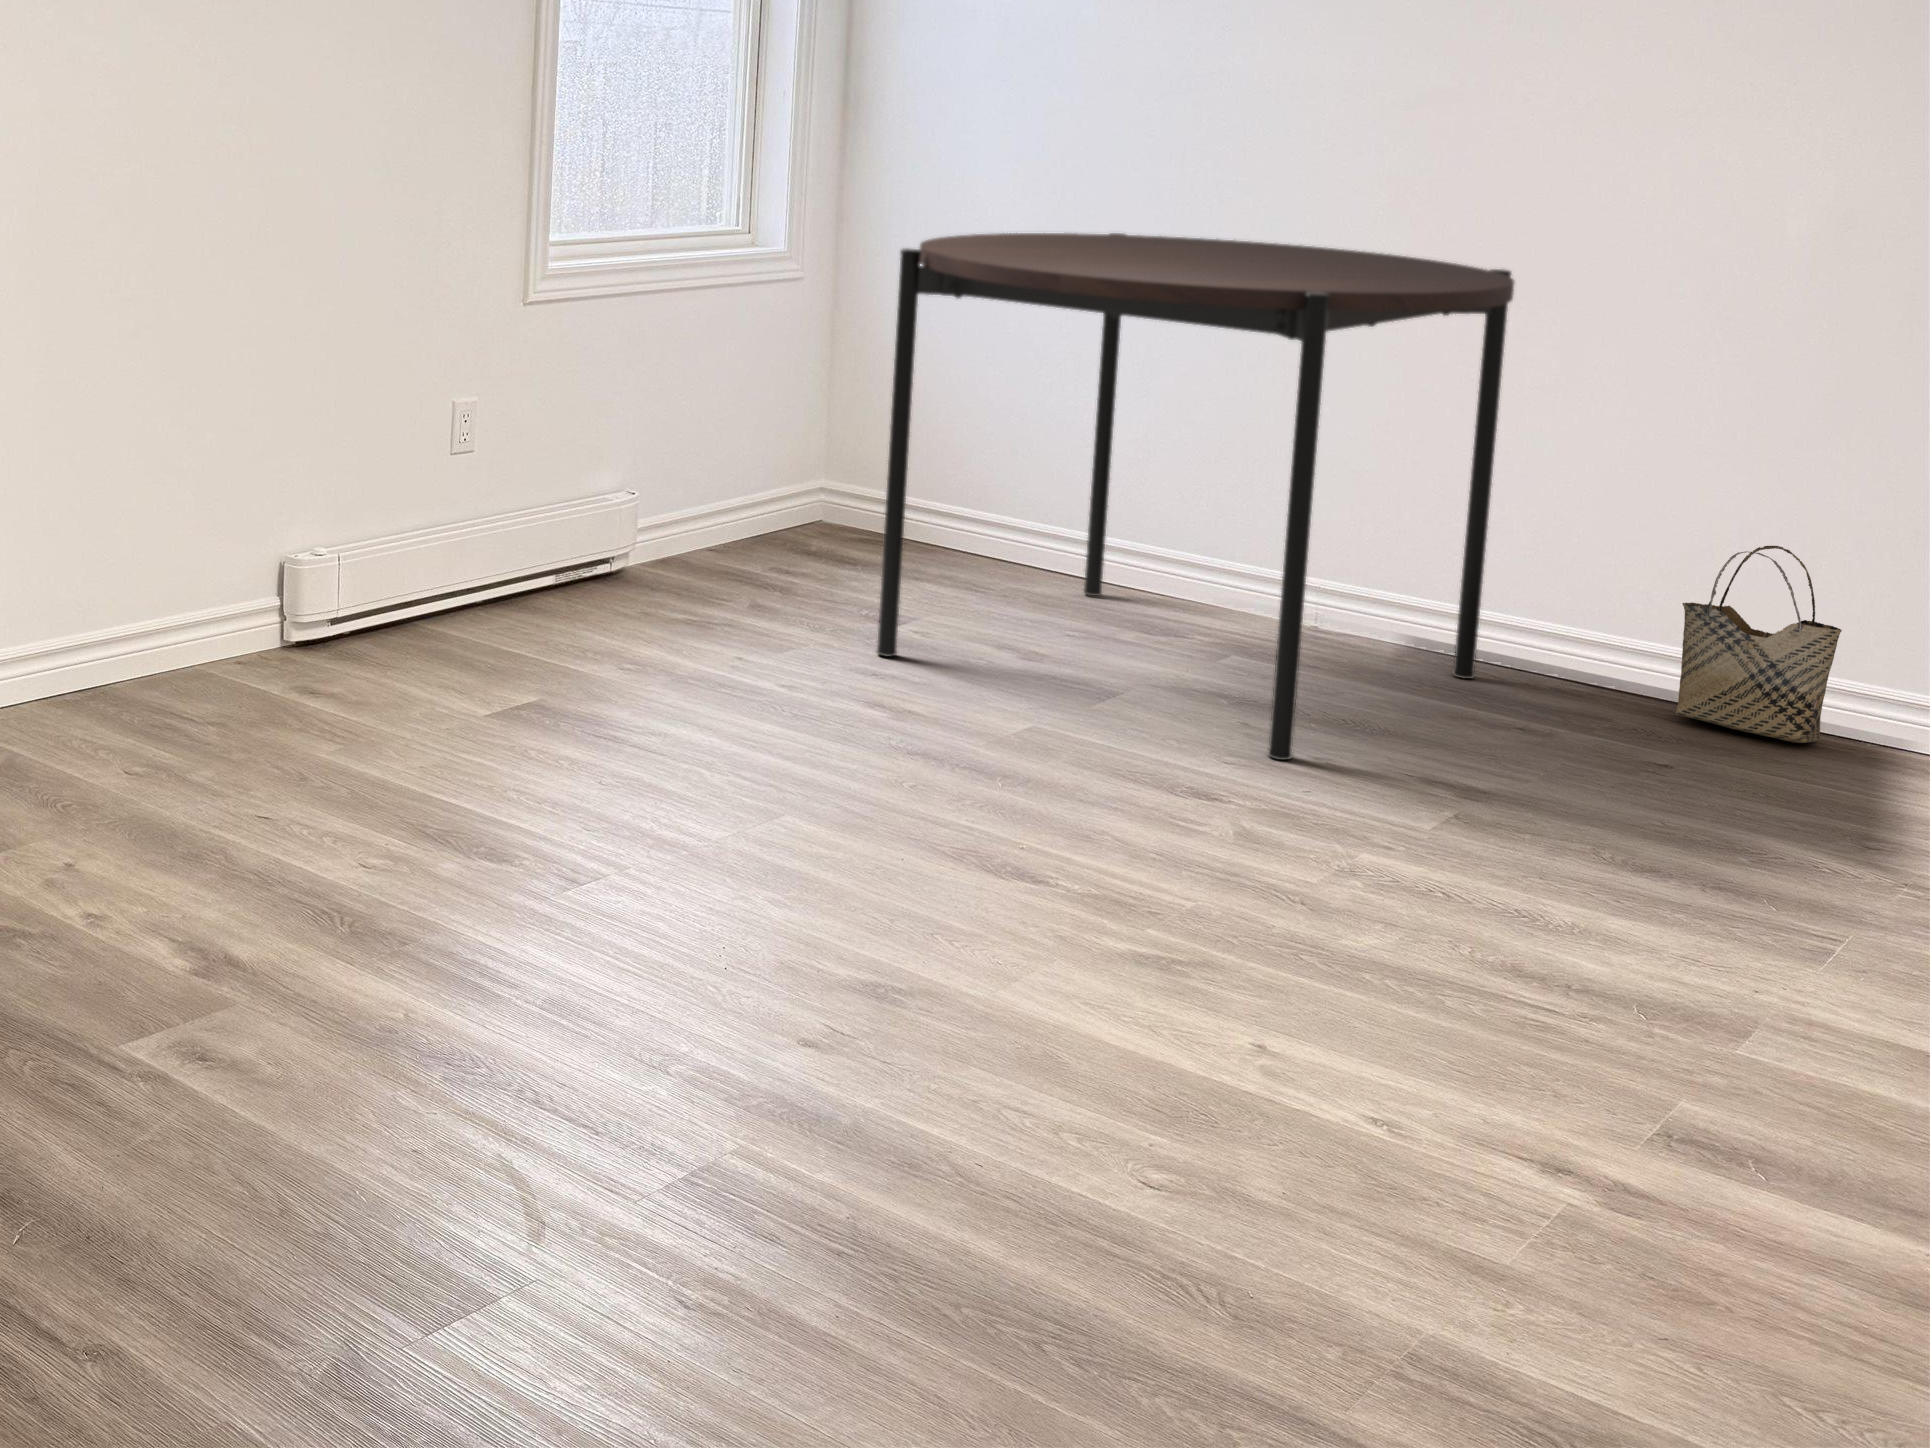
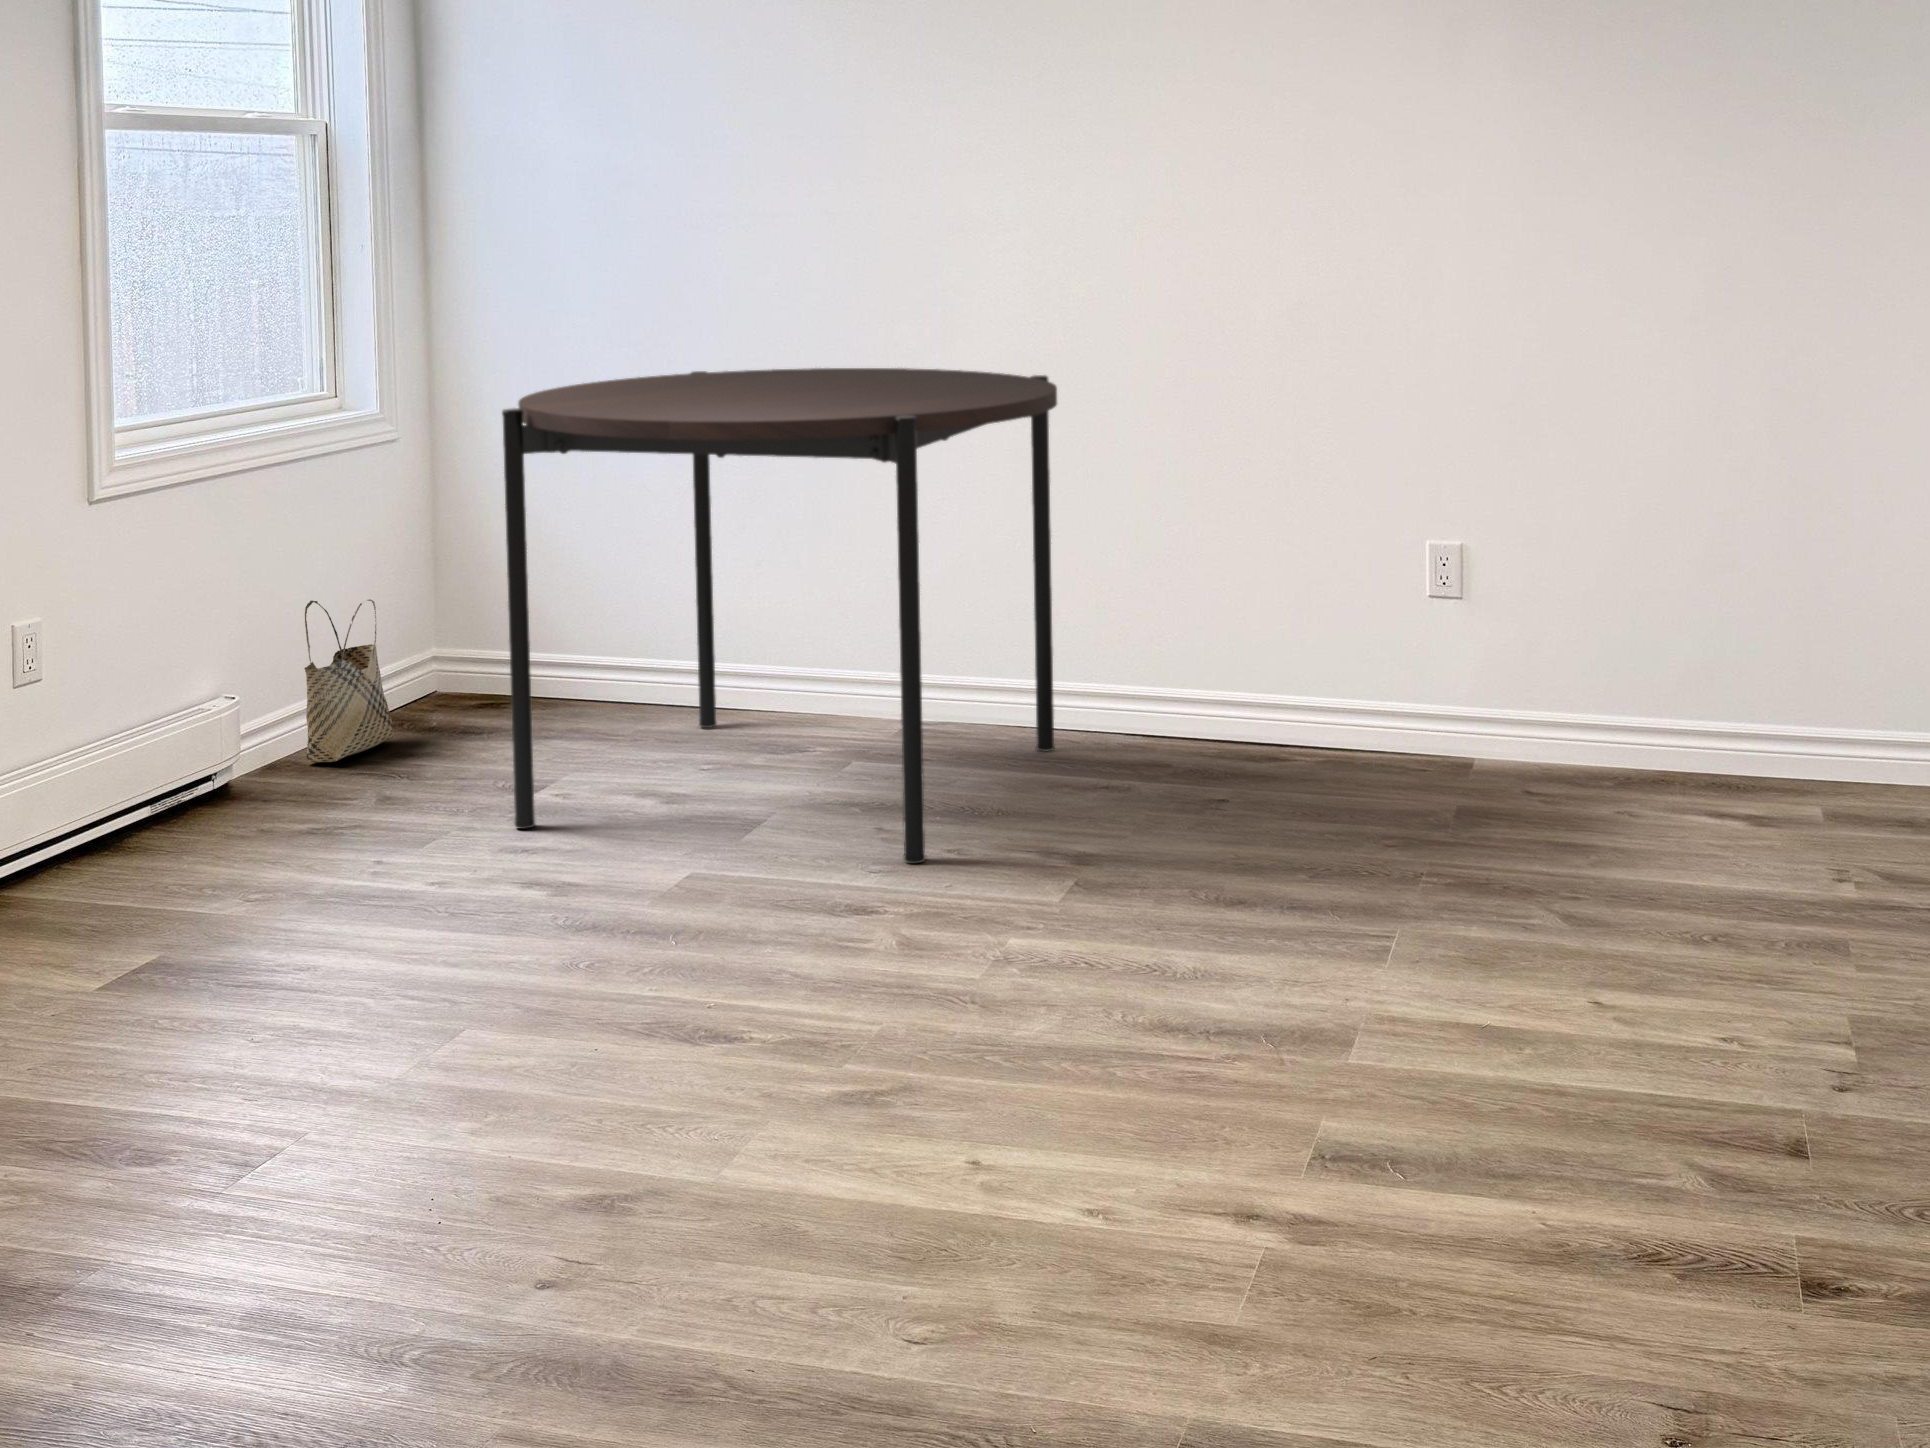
woven basket: present [1676,546,1842,743] -> present [304,599,394,762]

